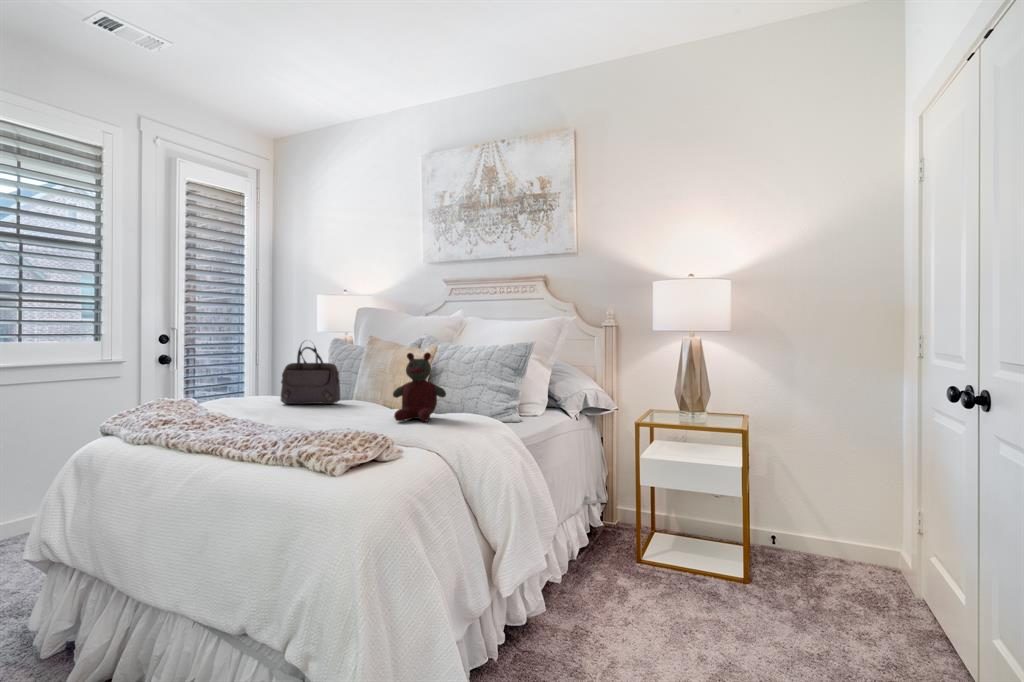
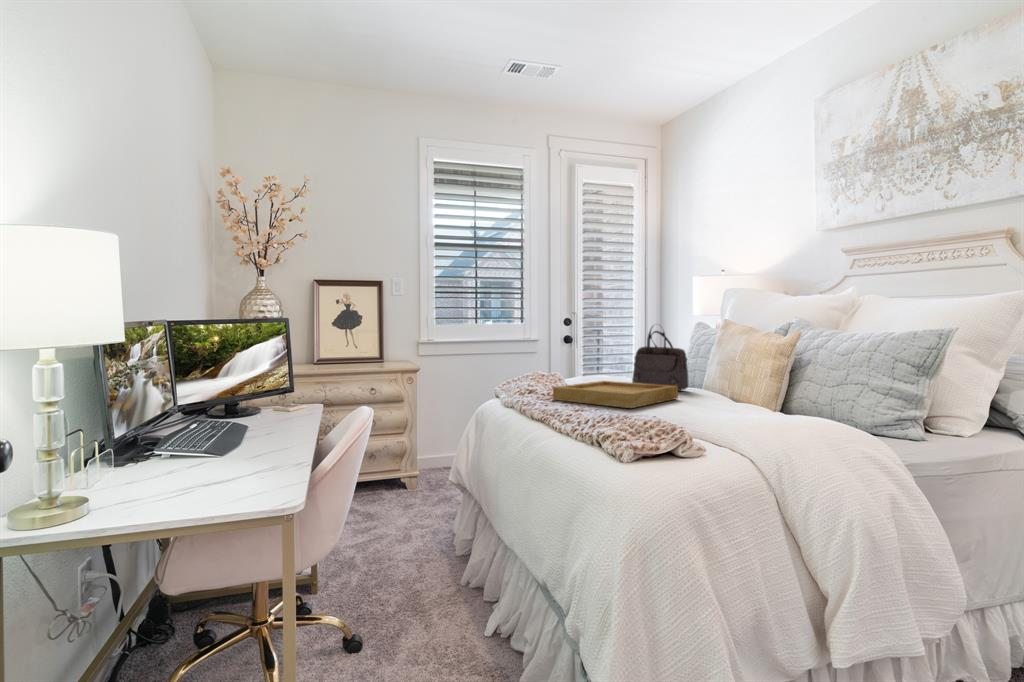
stuffed bear: present [393,353,446,421] -> none [719,339,789,420]
tray: none [207,399,340,427] -> present [553,381,678,408]

